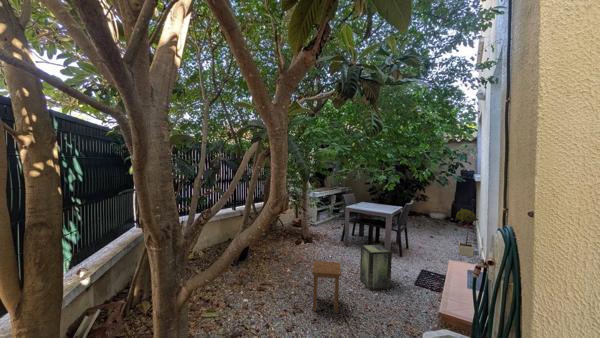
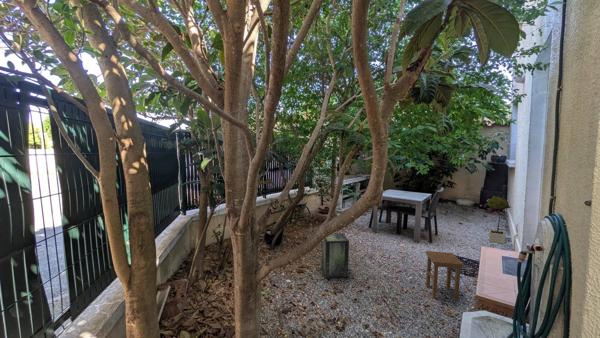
storage box: present [360,245,392,290] -> present [321,233,349,278]
stool: present [312,261,341,313] -> present [426,251,464,301]

